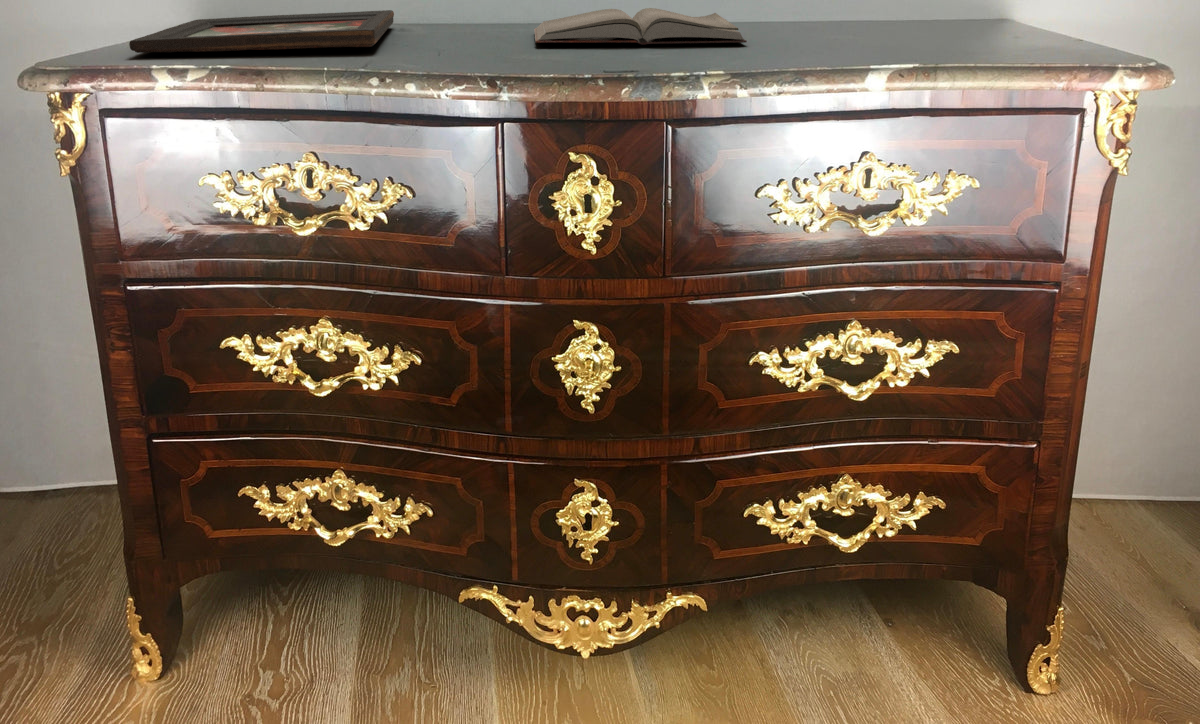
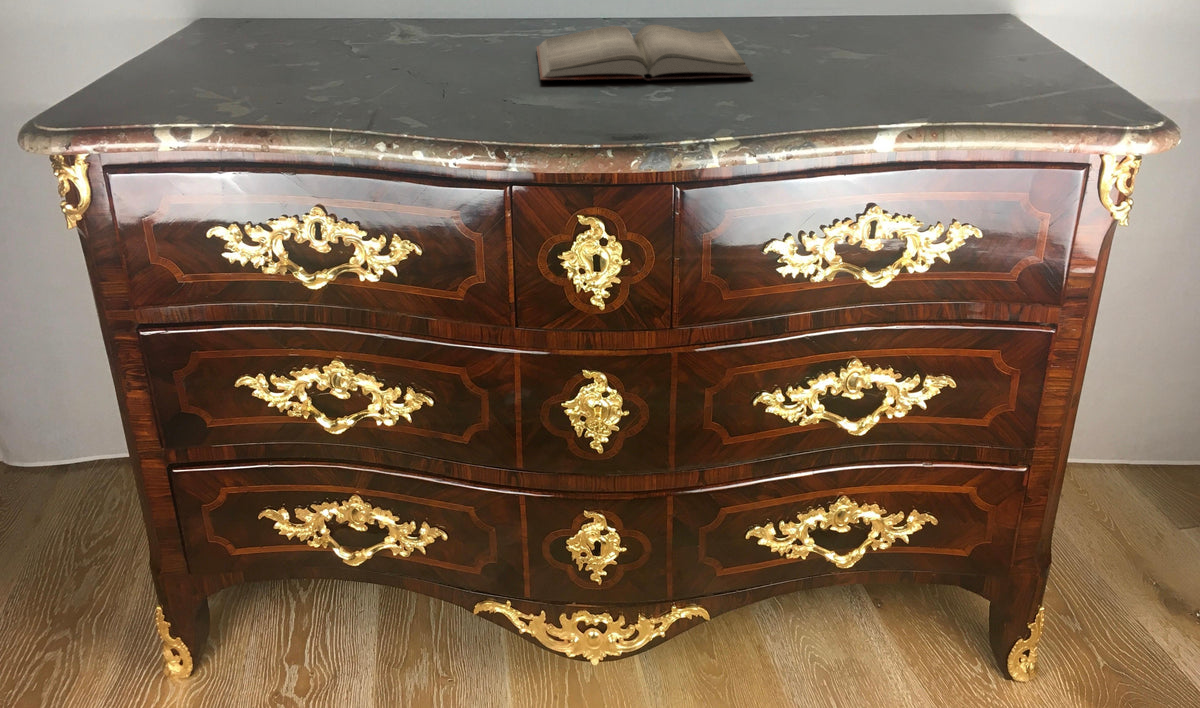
decorative tray: present [129,10,394,53] -> none [129,21,393,104]

